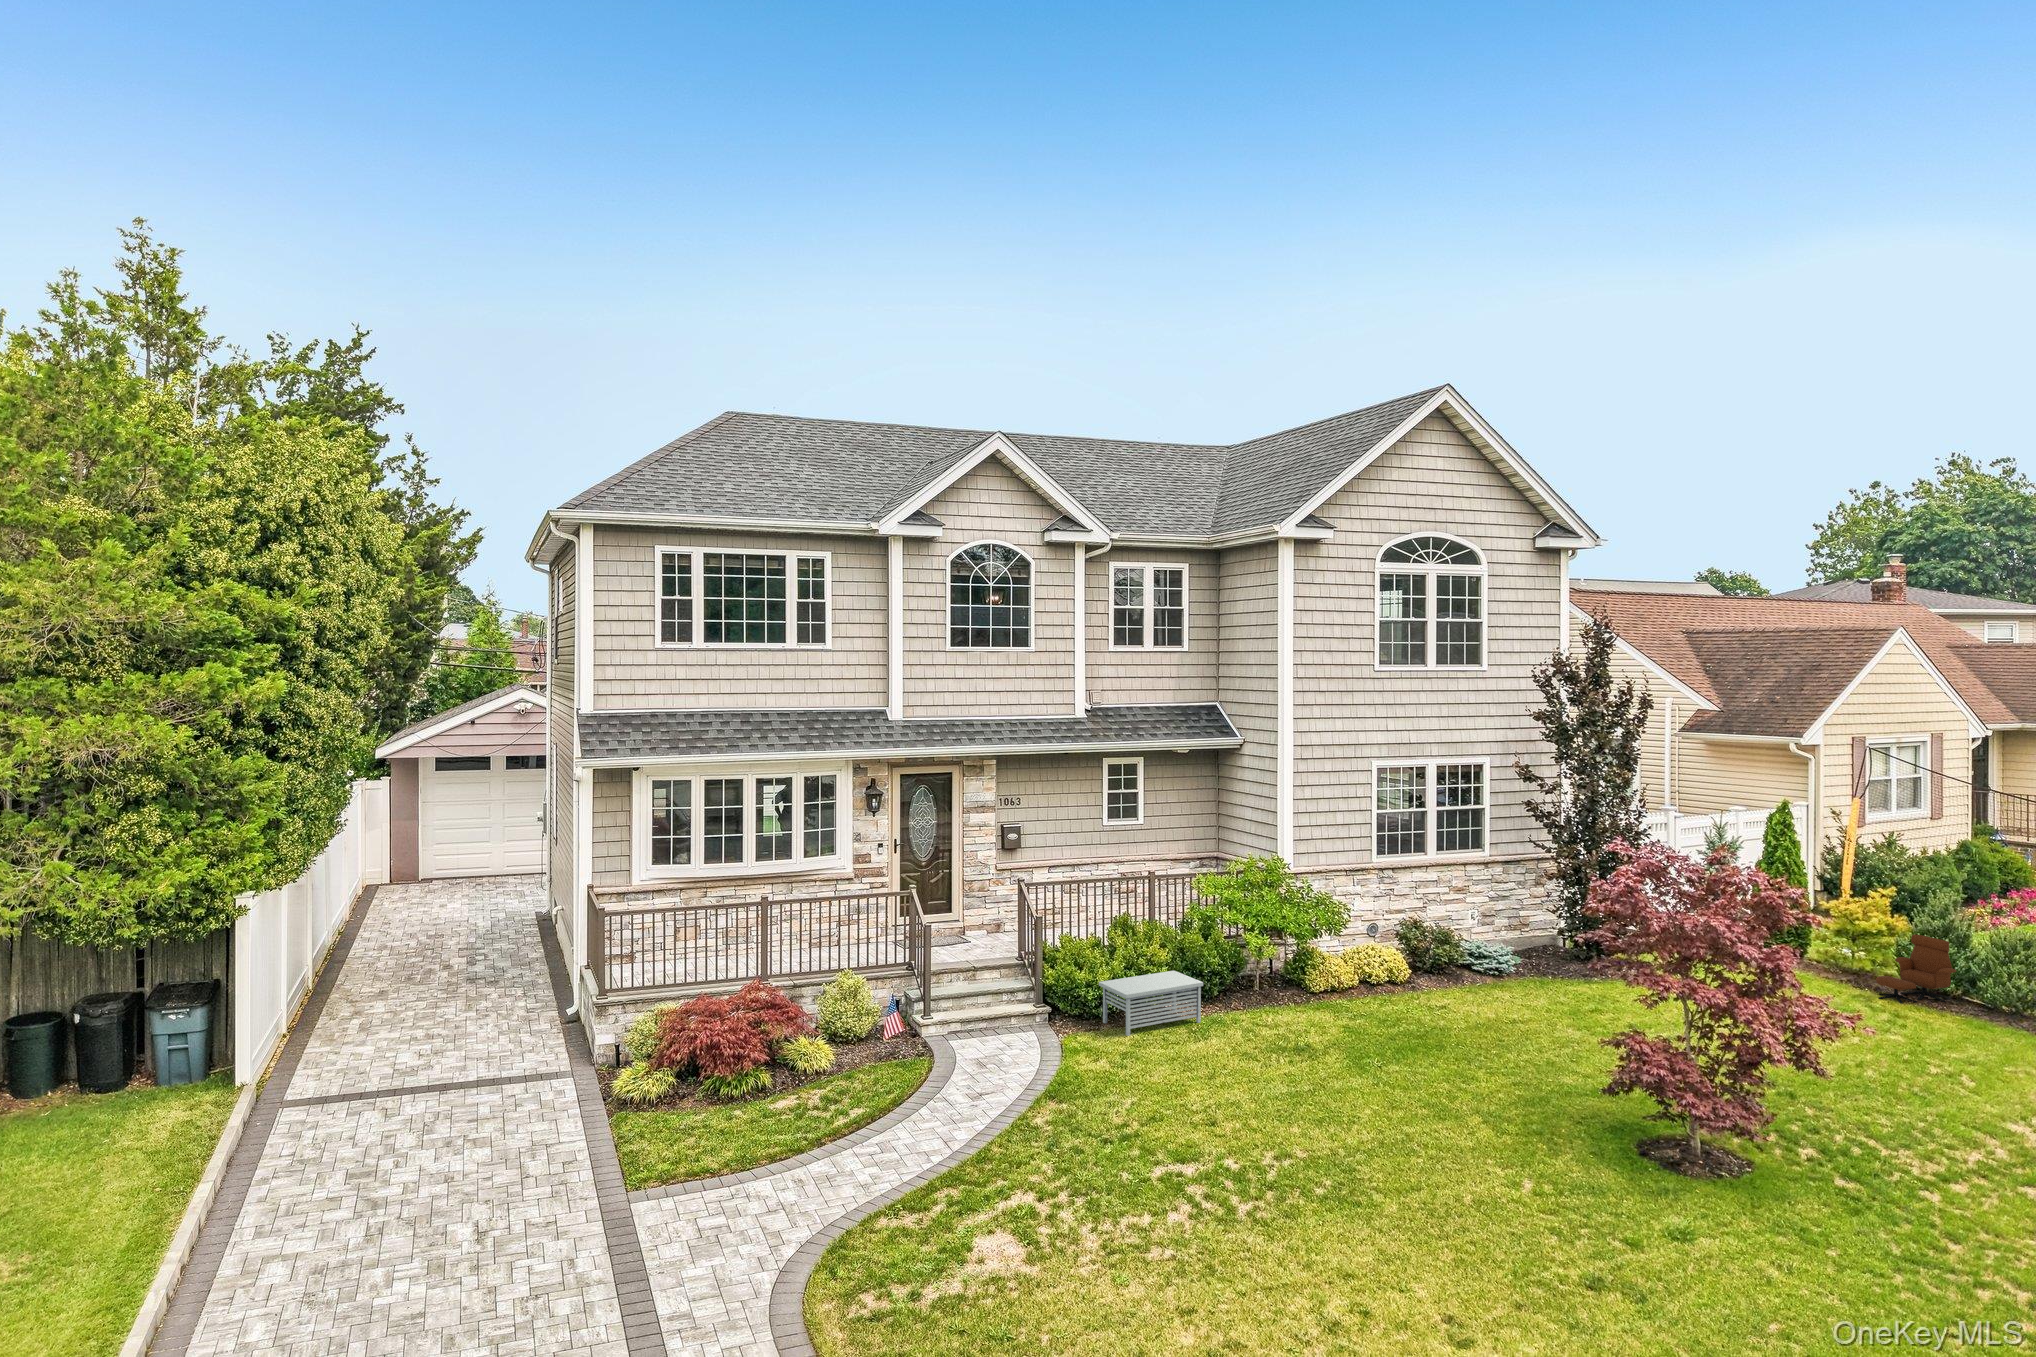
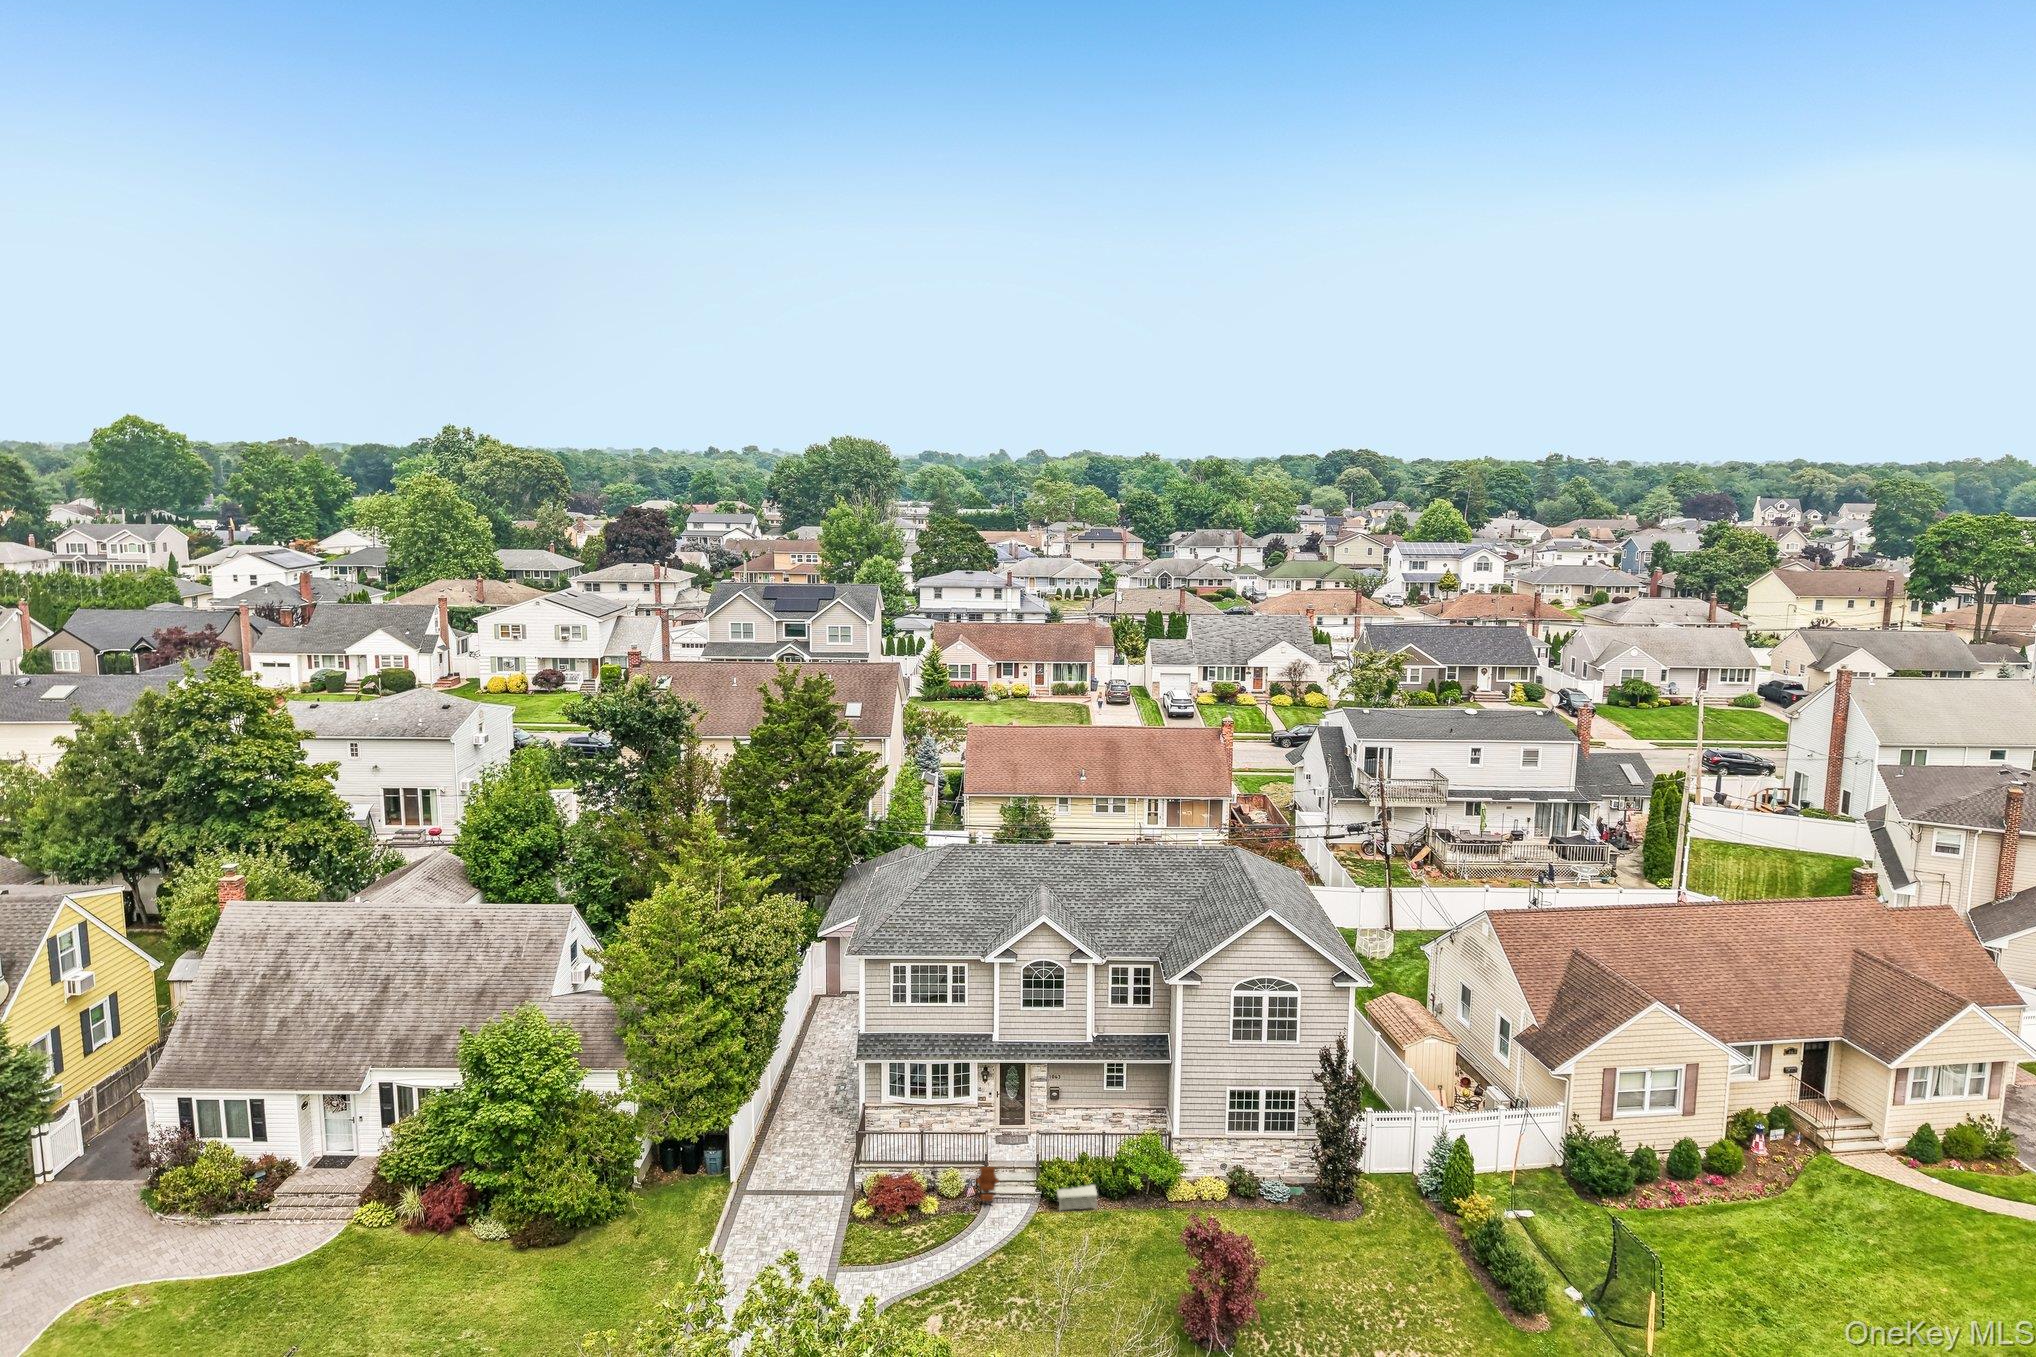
lounge chair: present [1876,934,1956,1004] -> present [977,1167,999,1204]

